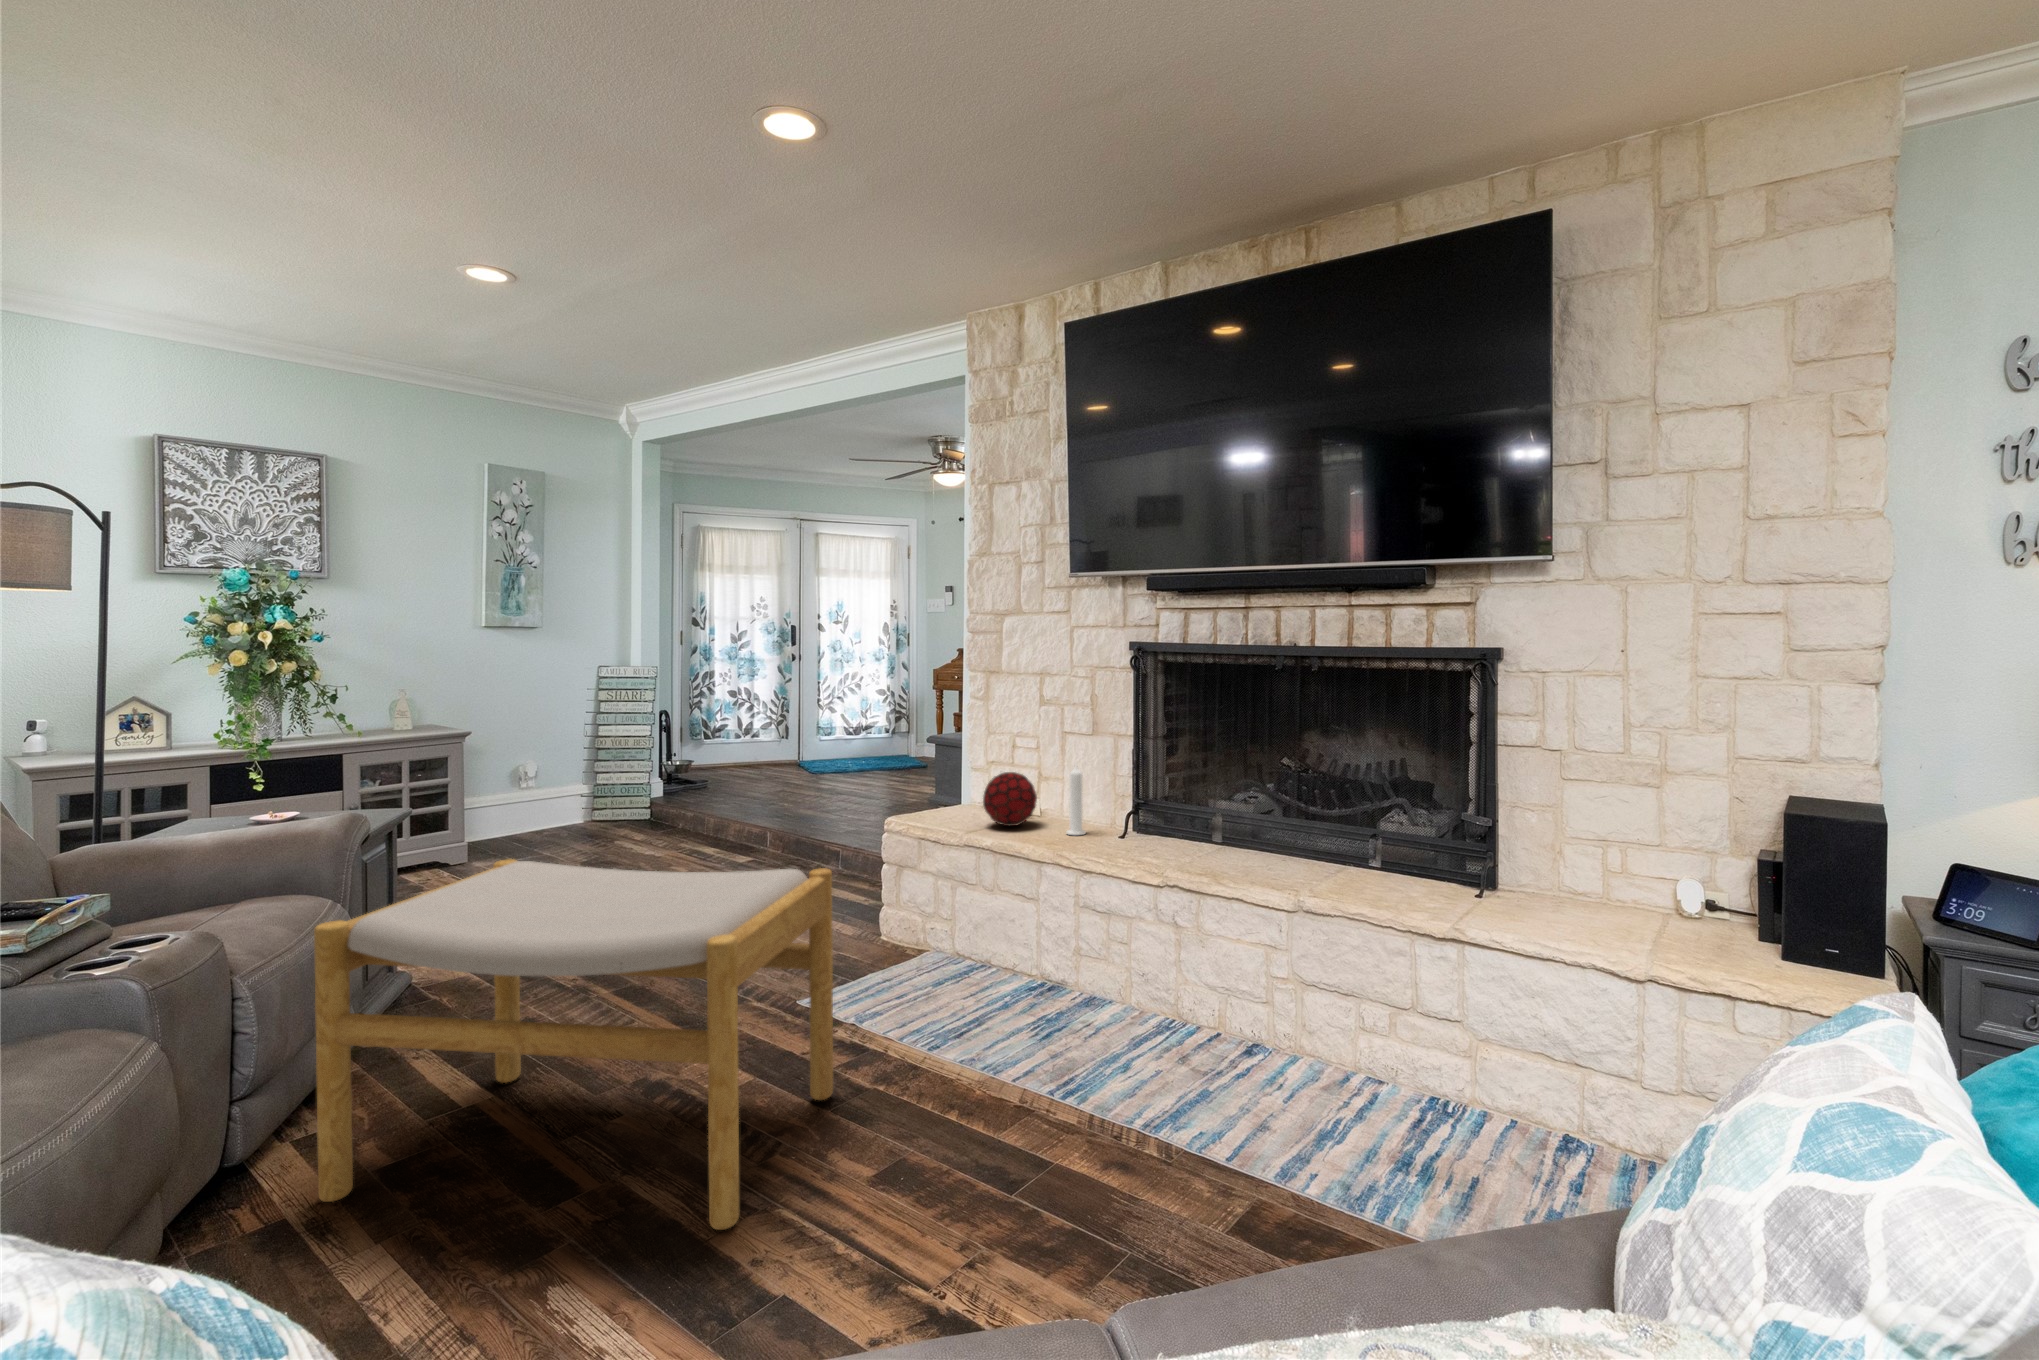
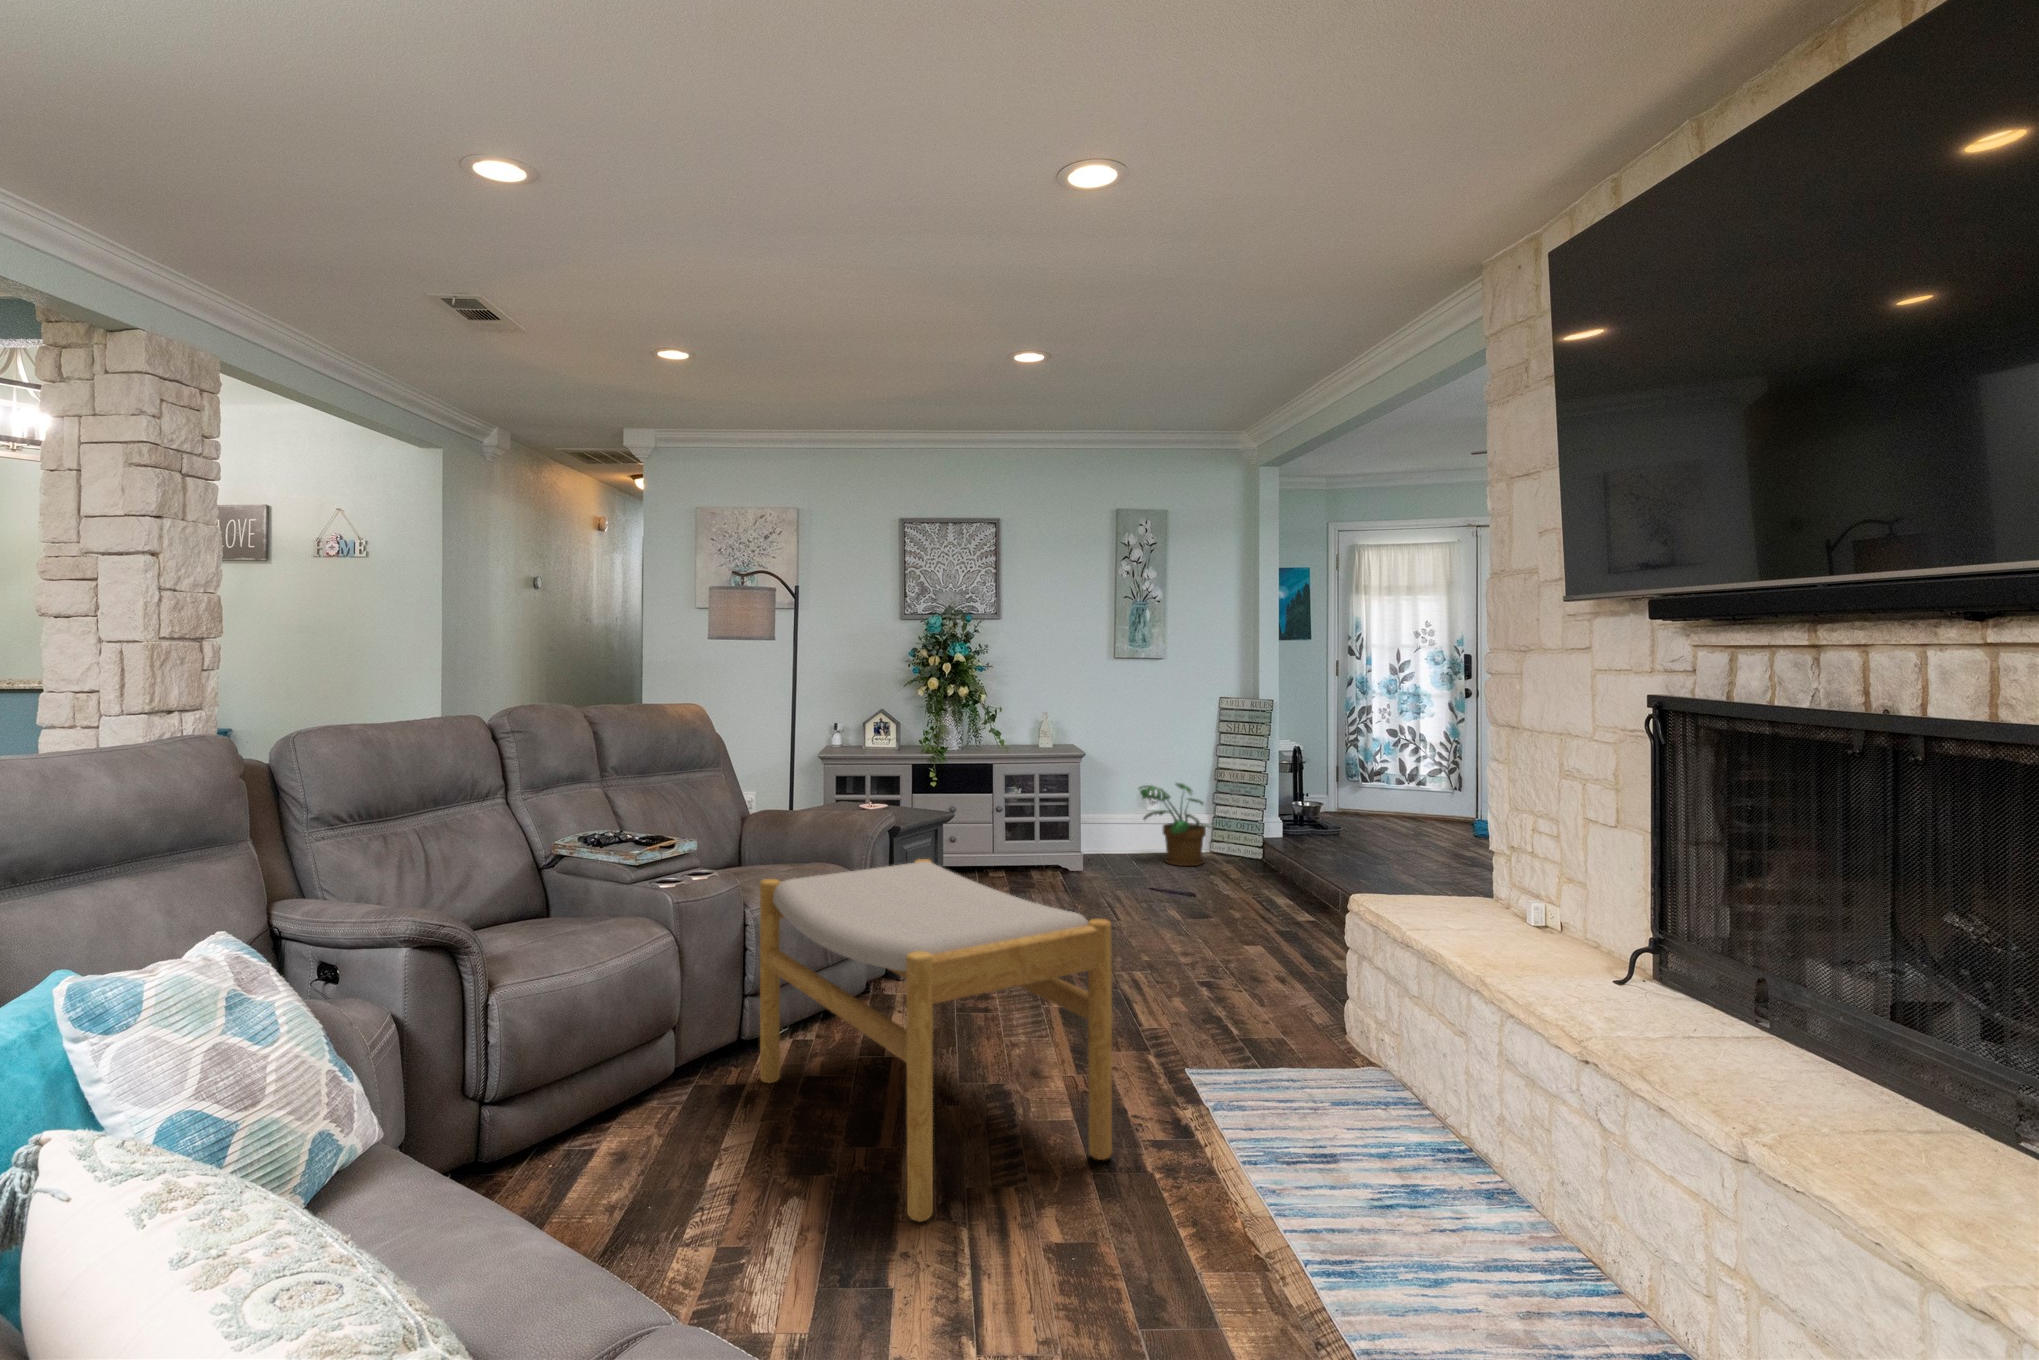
potted plant: none [529,756,613,841] -> present [1138,783,1211,866]
candle: present [1066,765,1085,835] -> none [1542,862,1574,964]
decorative orb: present [983,772,1037,826] -> none [1446,859,1527,933]

